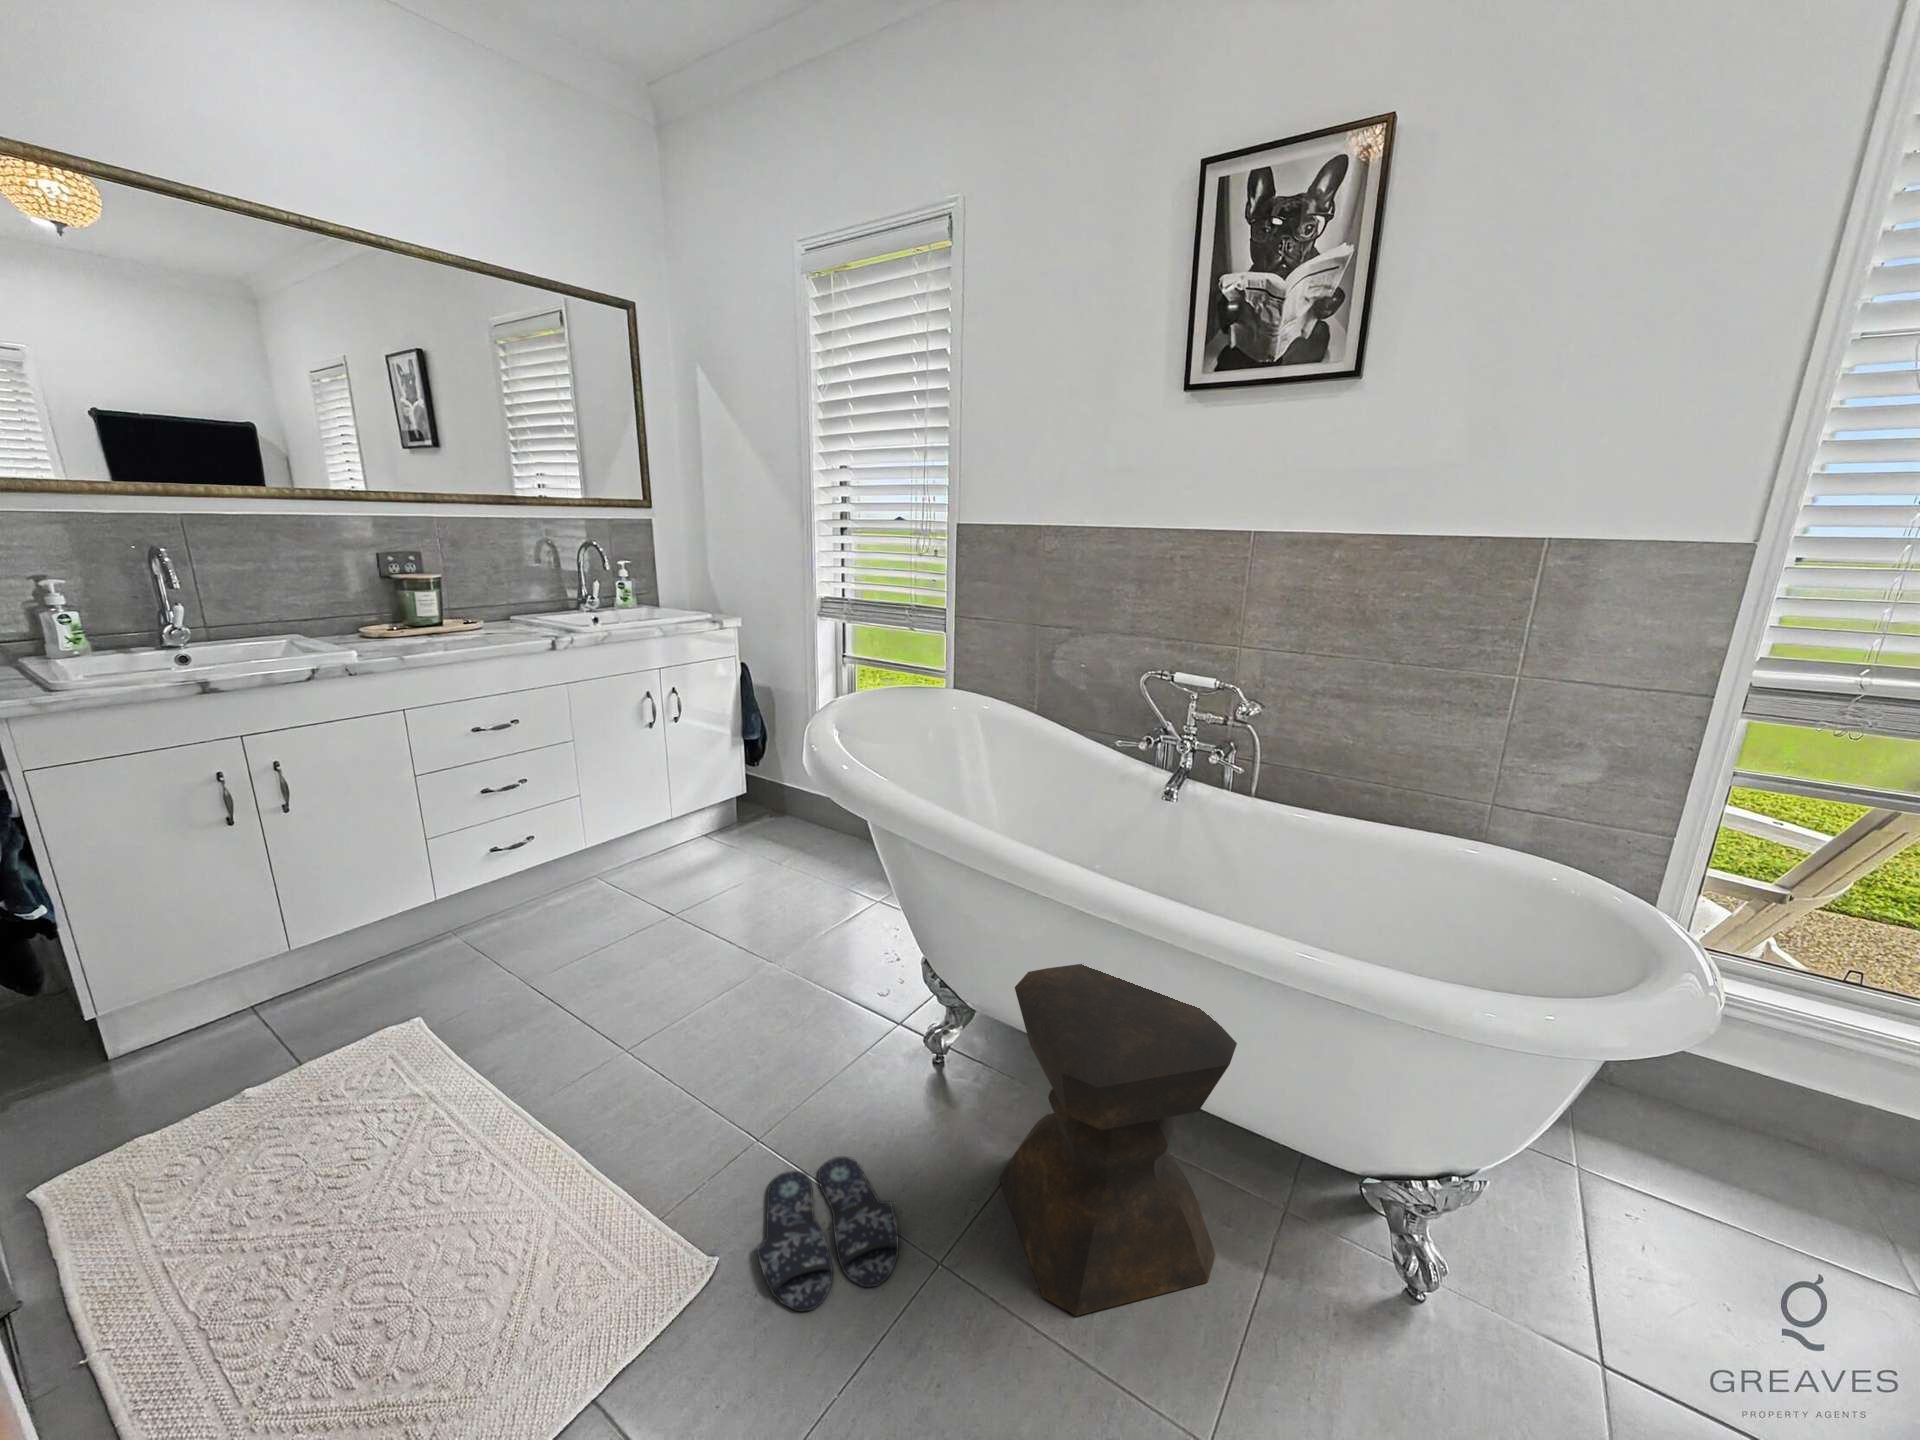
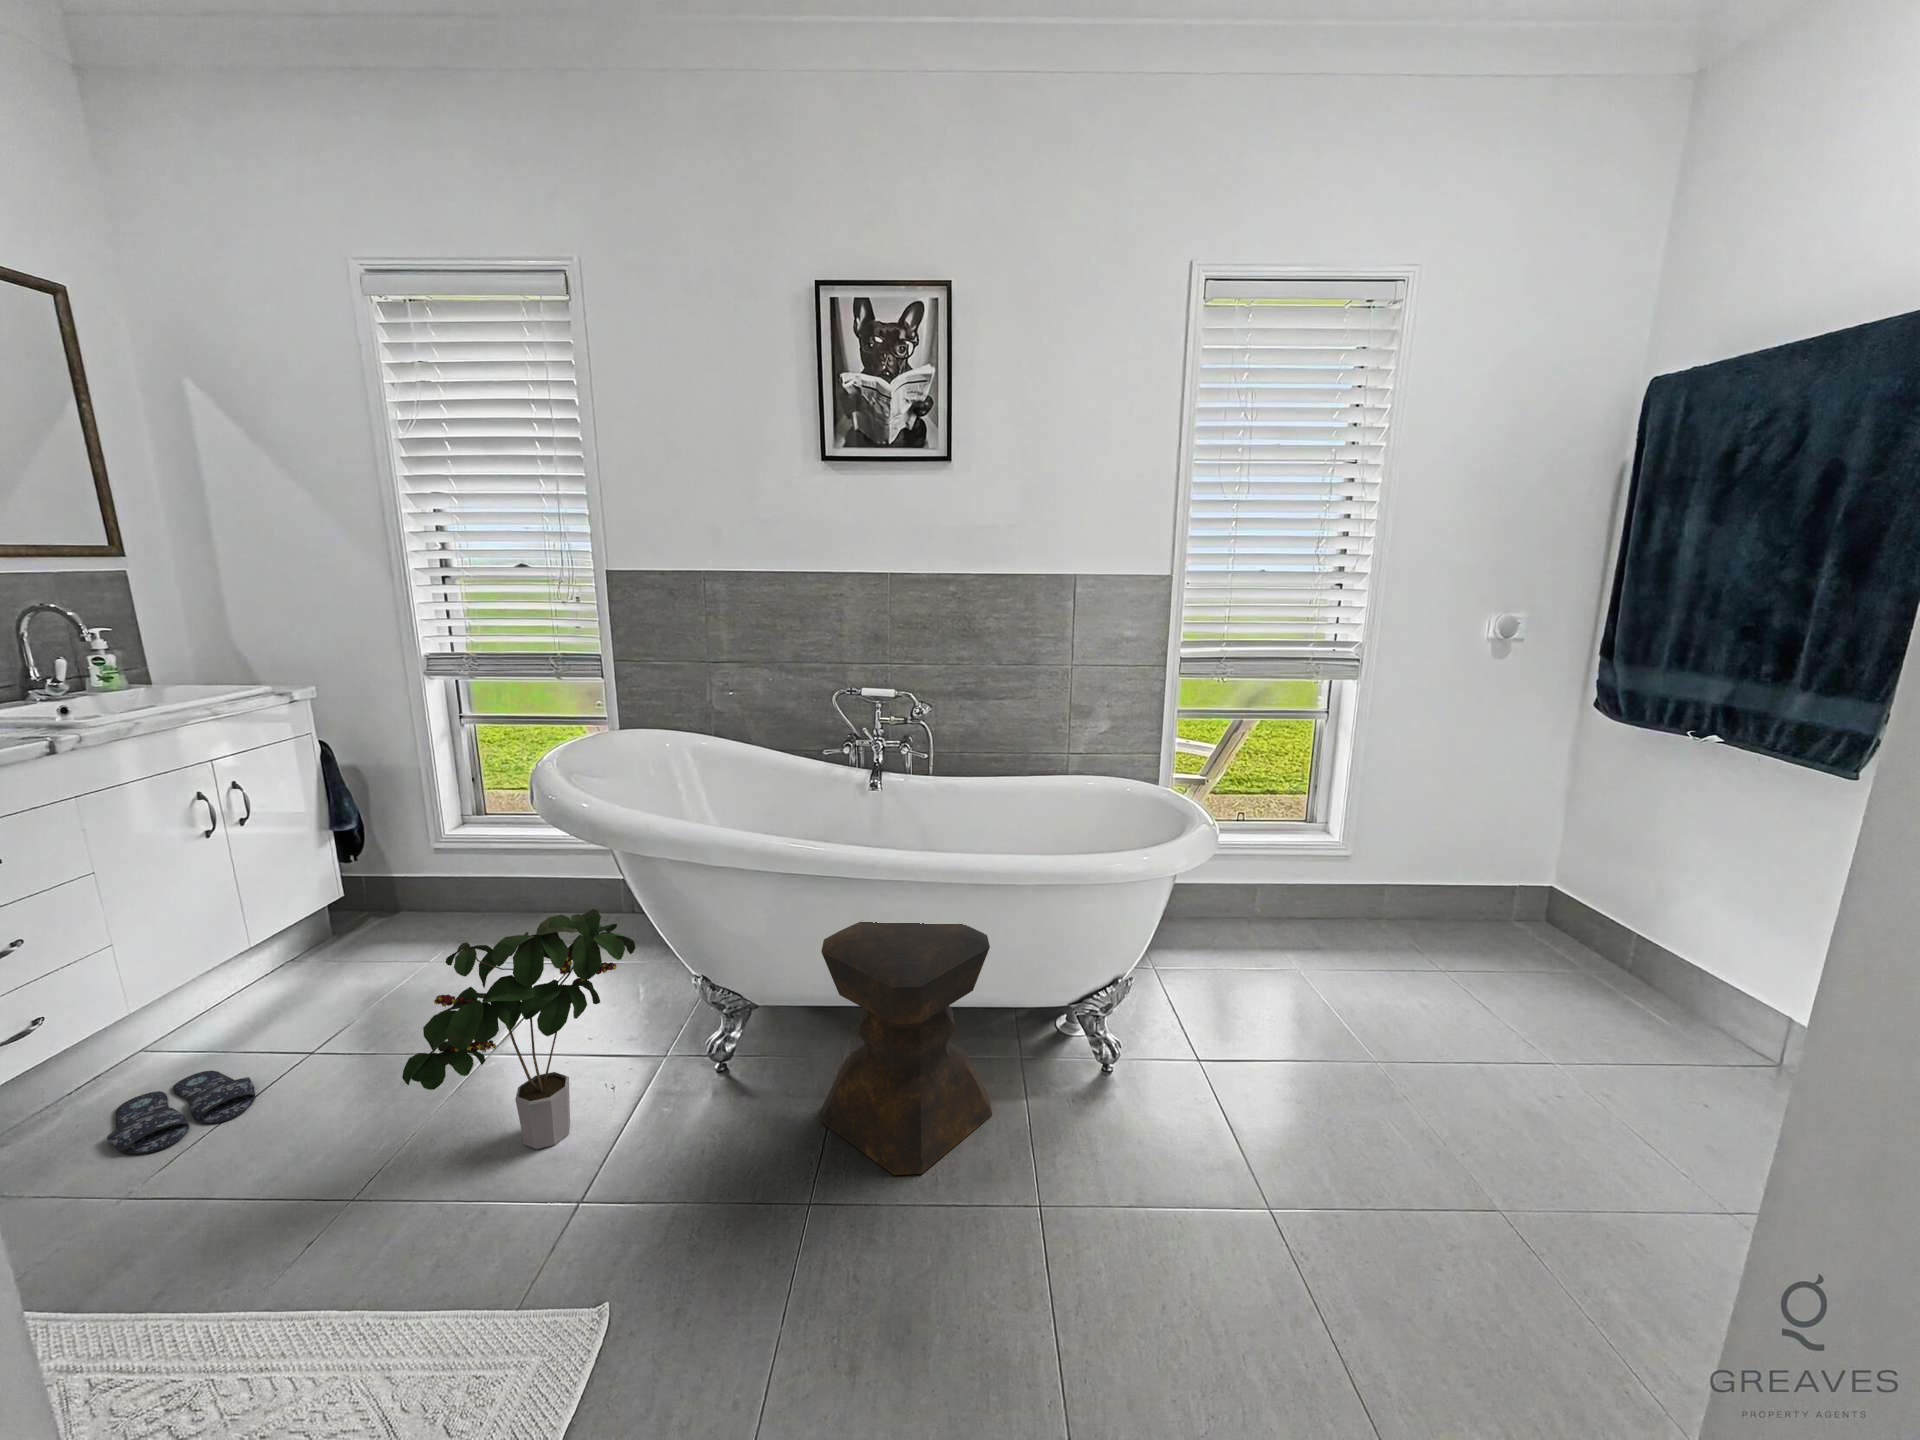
potted plant: none [654,860,865,1076] -> present [402,909,636,1149]
slippers: present [757,1157,899,1311] -> present [107,1071,256,1154]

